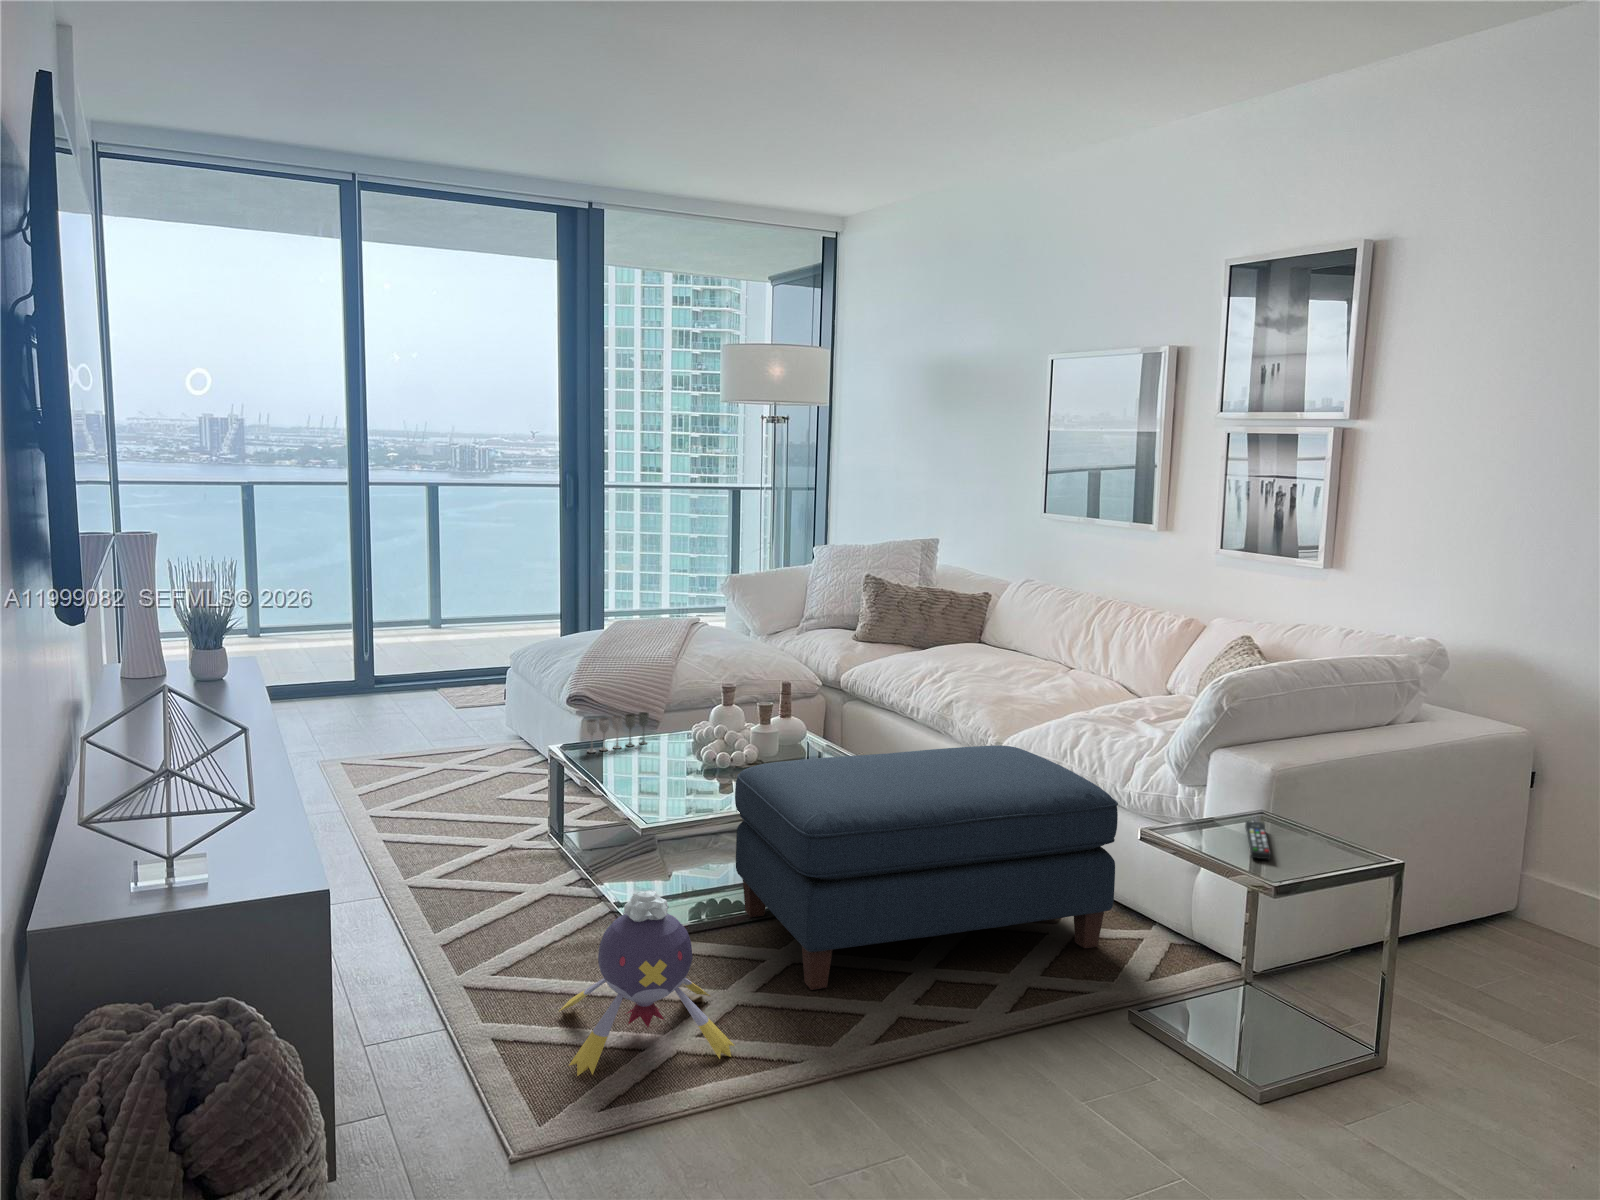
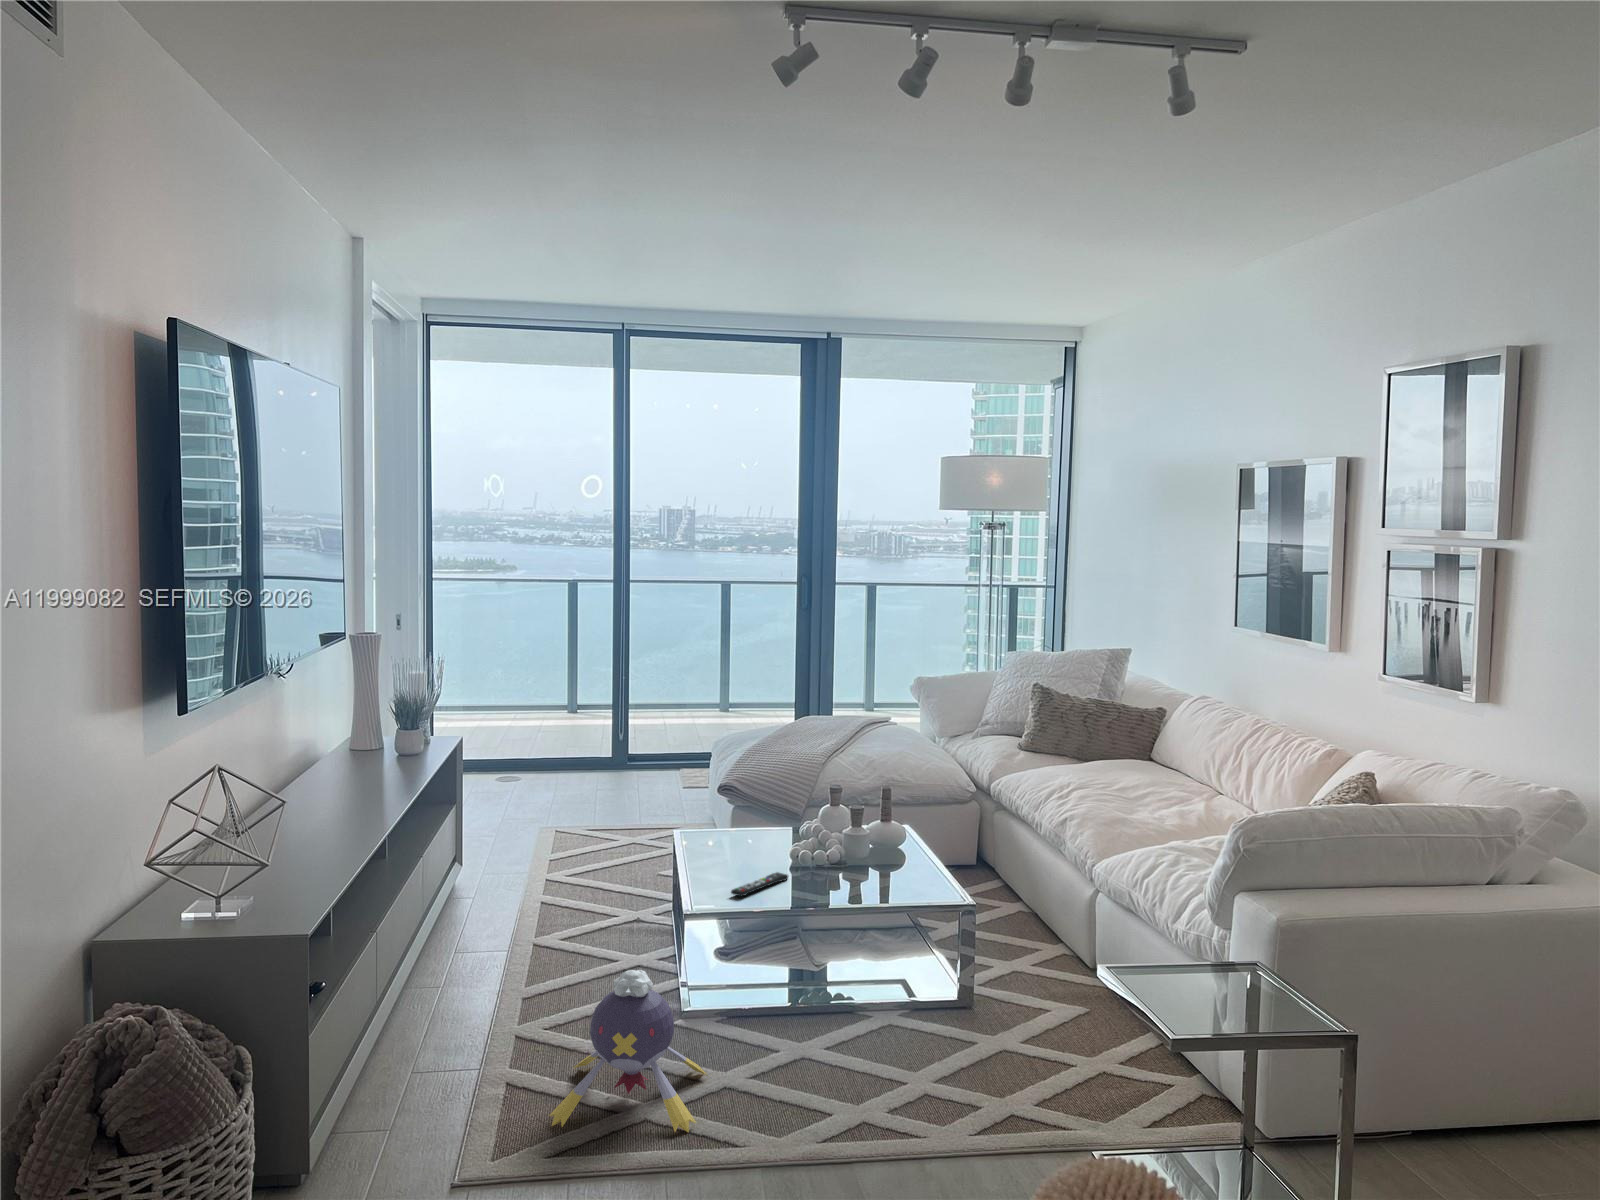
wine glass: present [586,712,649,753] -> none [703,806,765,840]
ottoman: present [735,745,1118,990] -> none [786,864,1136,1085]
remote control: present [1245,821,1271,859] -> present [731,872,788,896]

